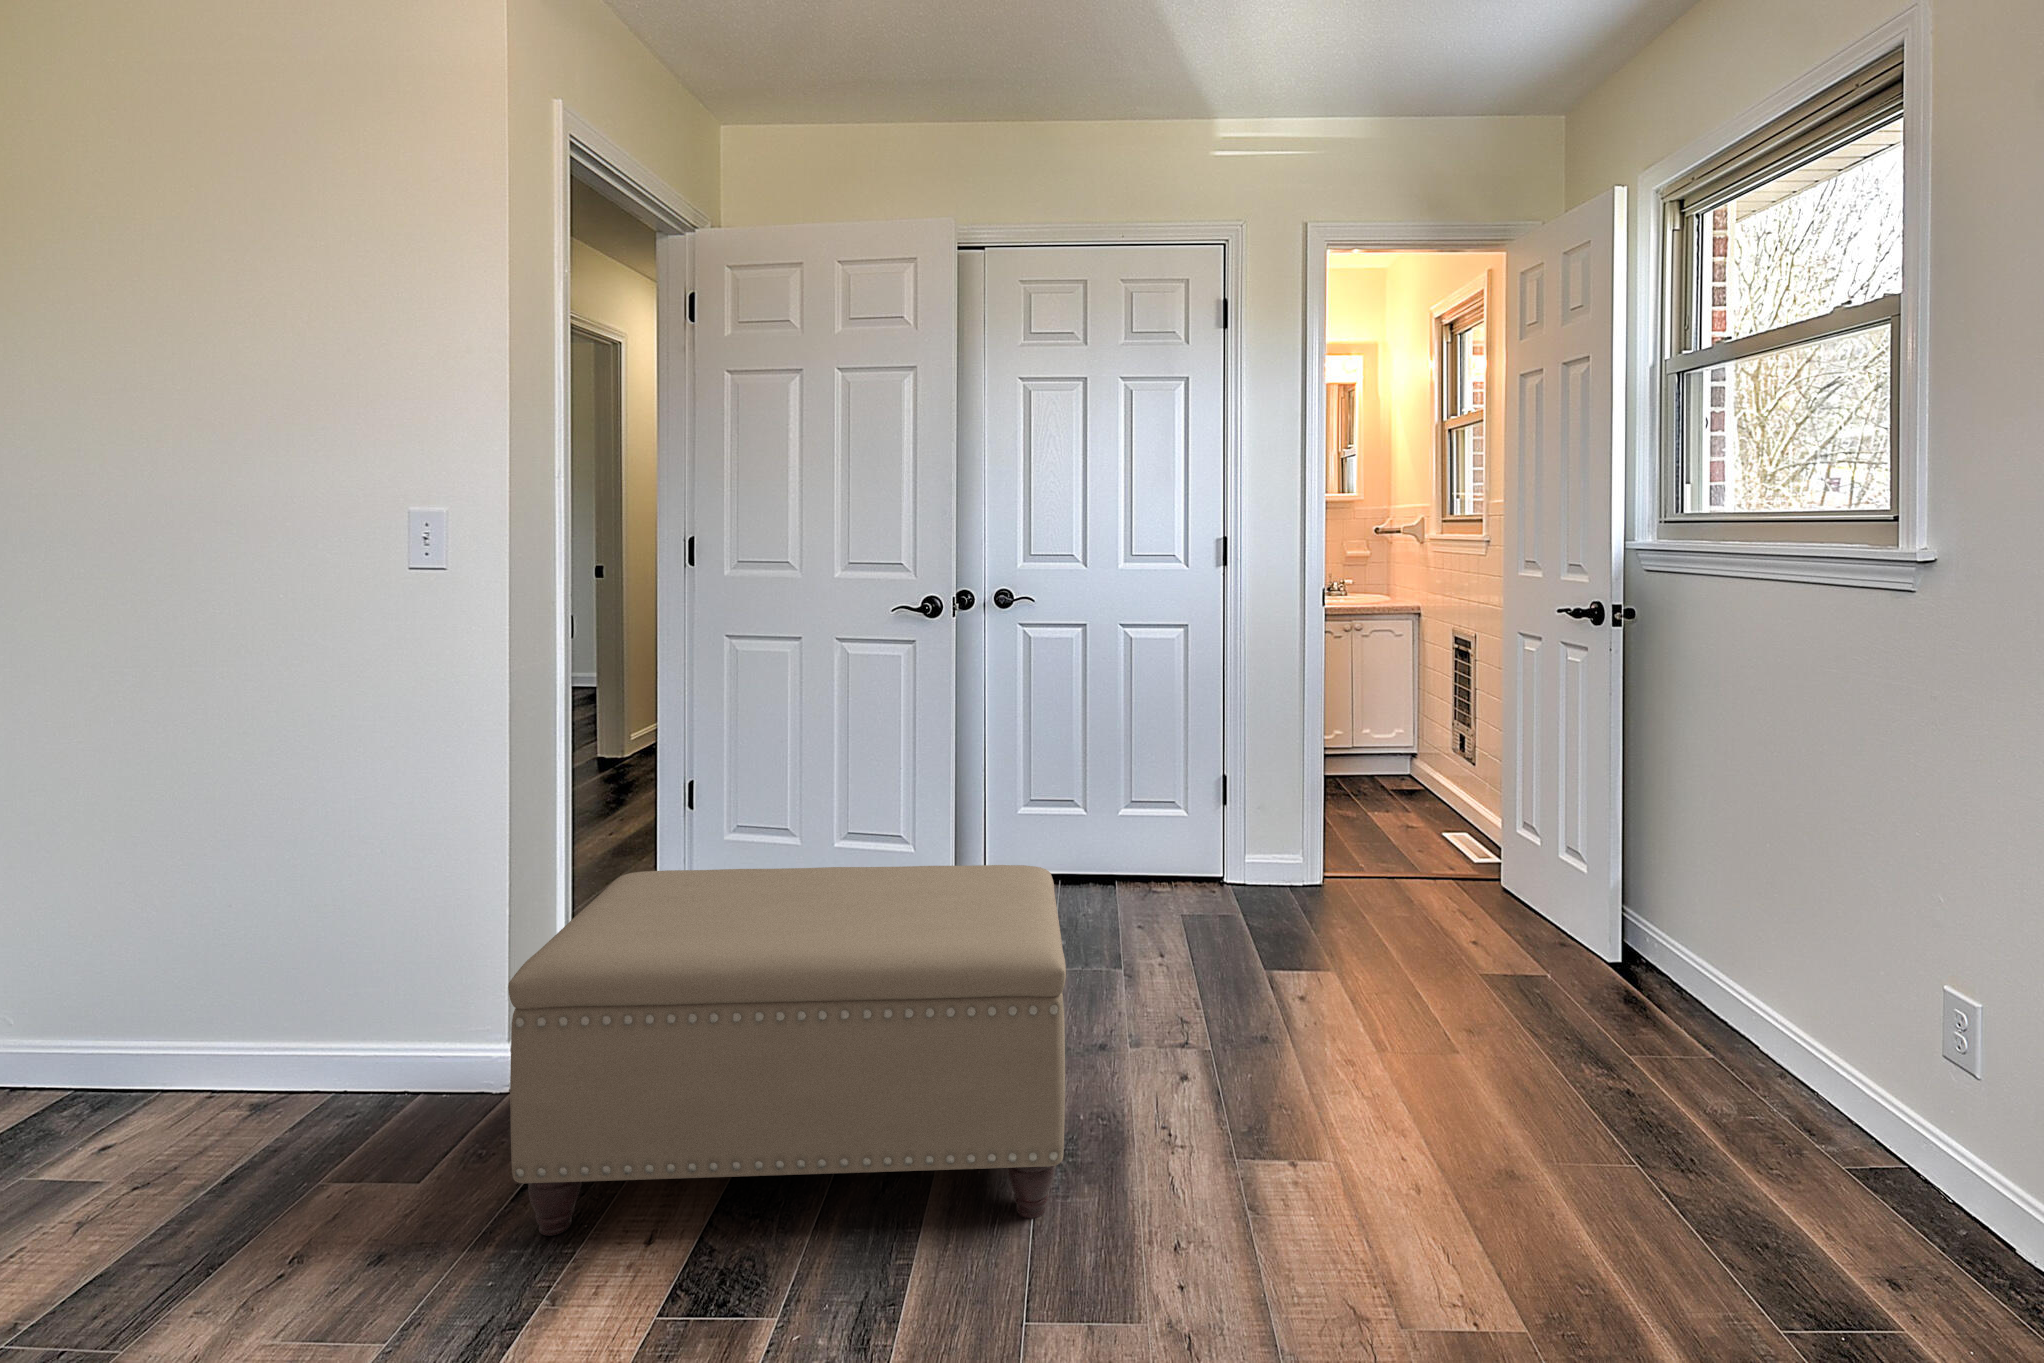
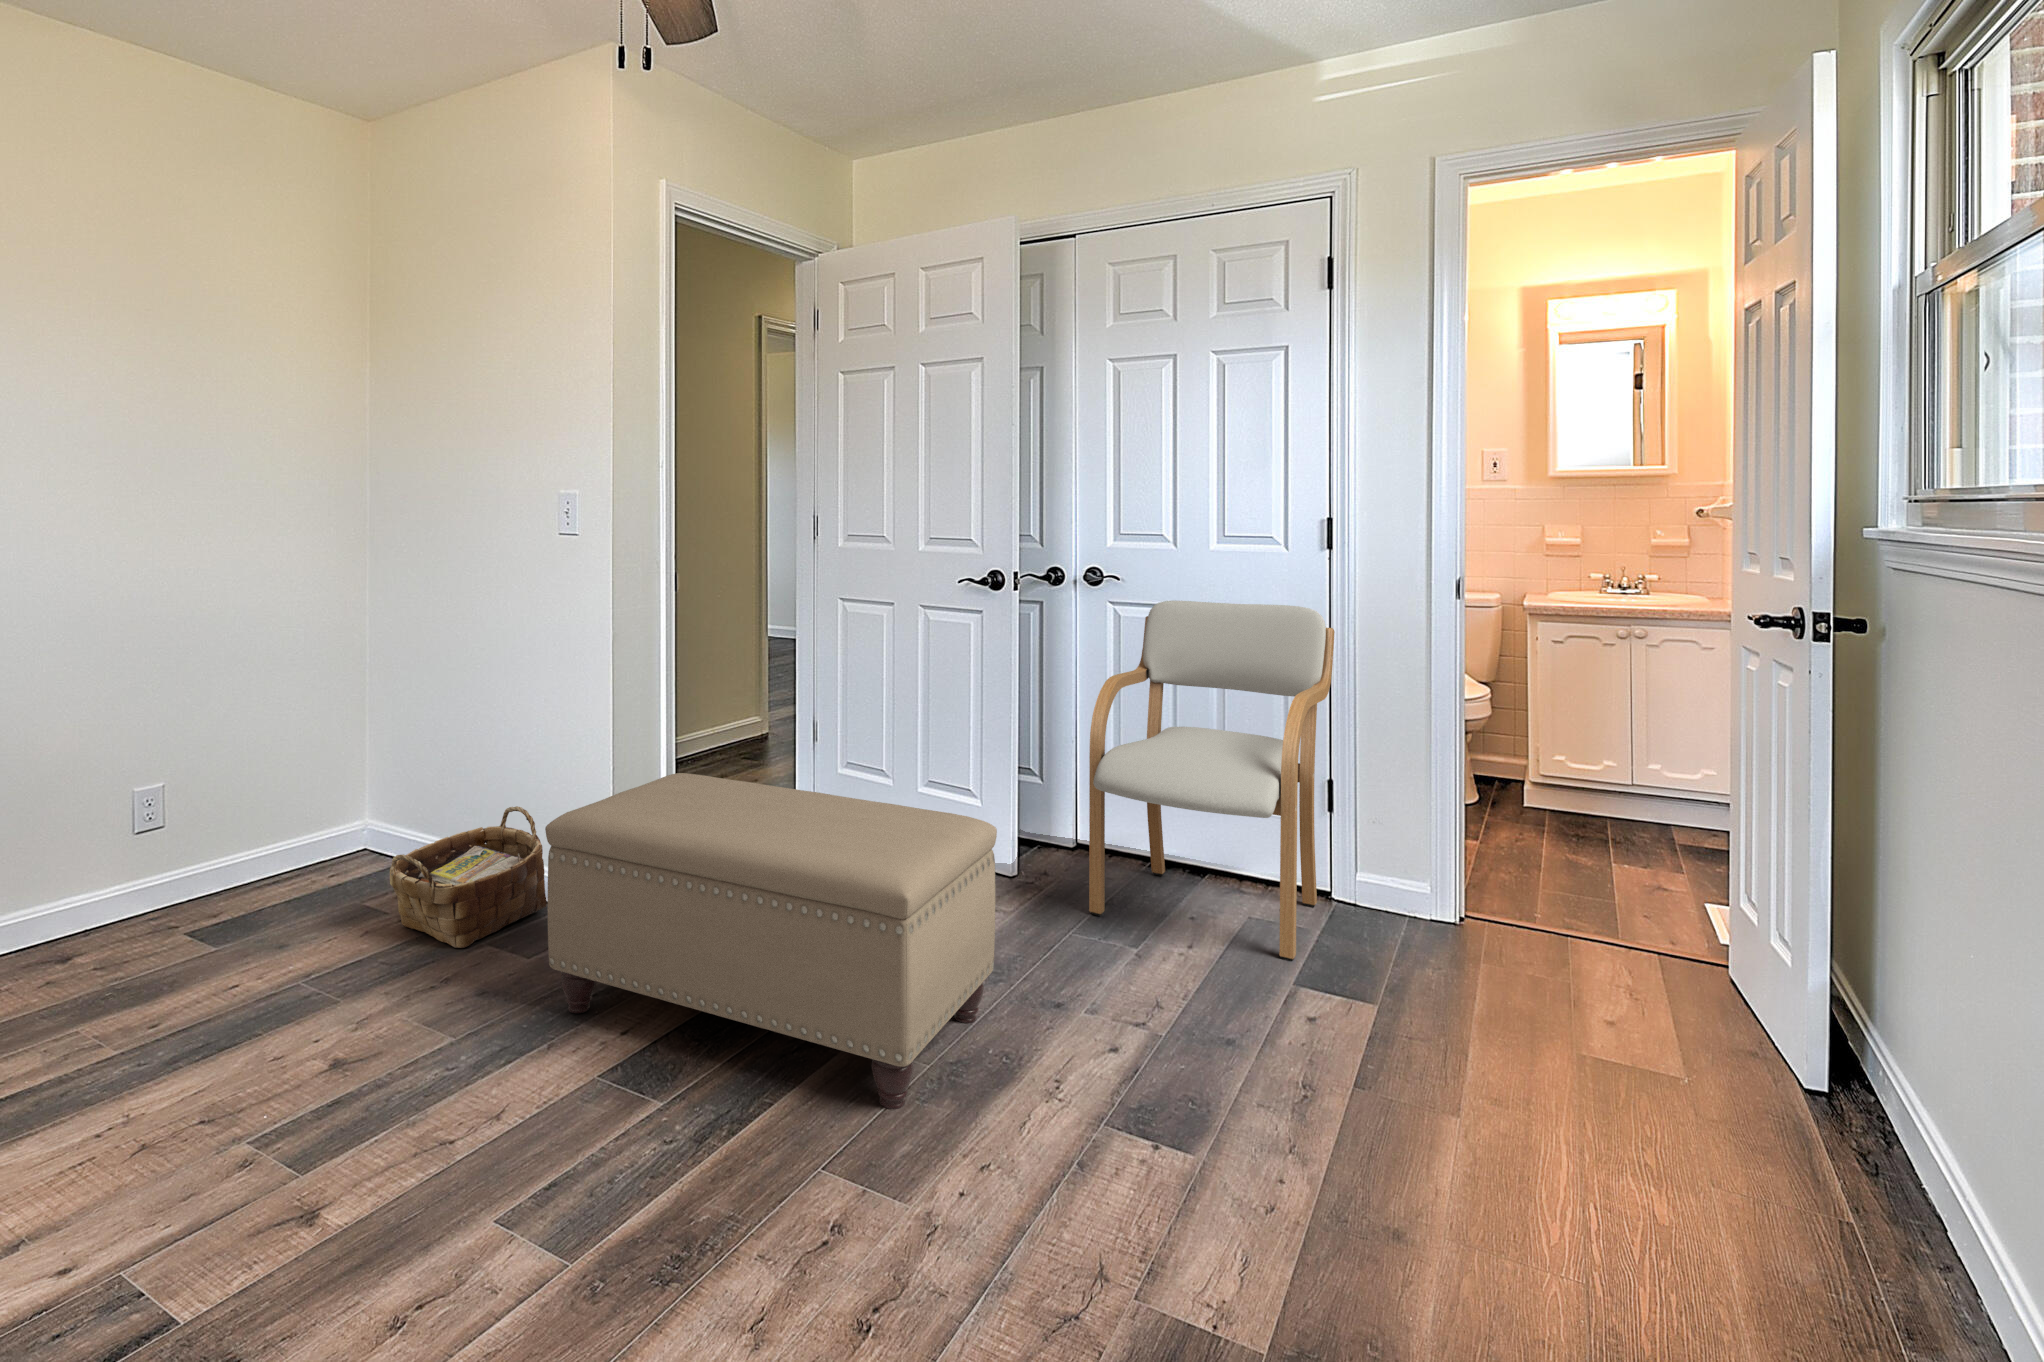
armchair: none [1050,618,1245,948] -> present [1089,601,1335,961]
woven basket: none [129,961,400,1199] -> present [390,806,547,948]

